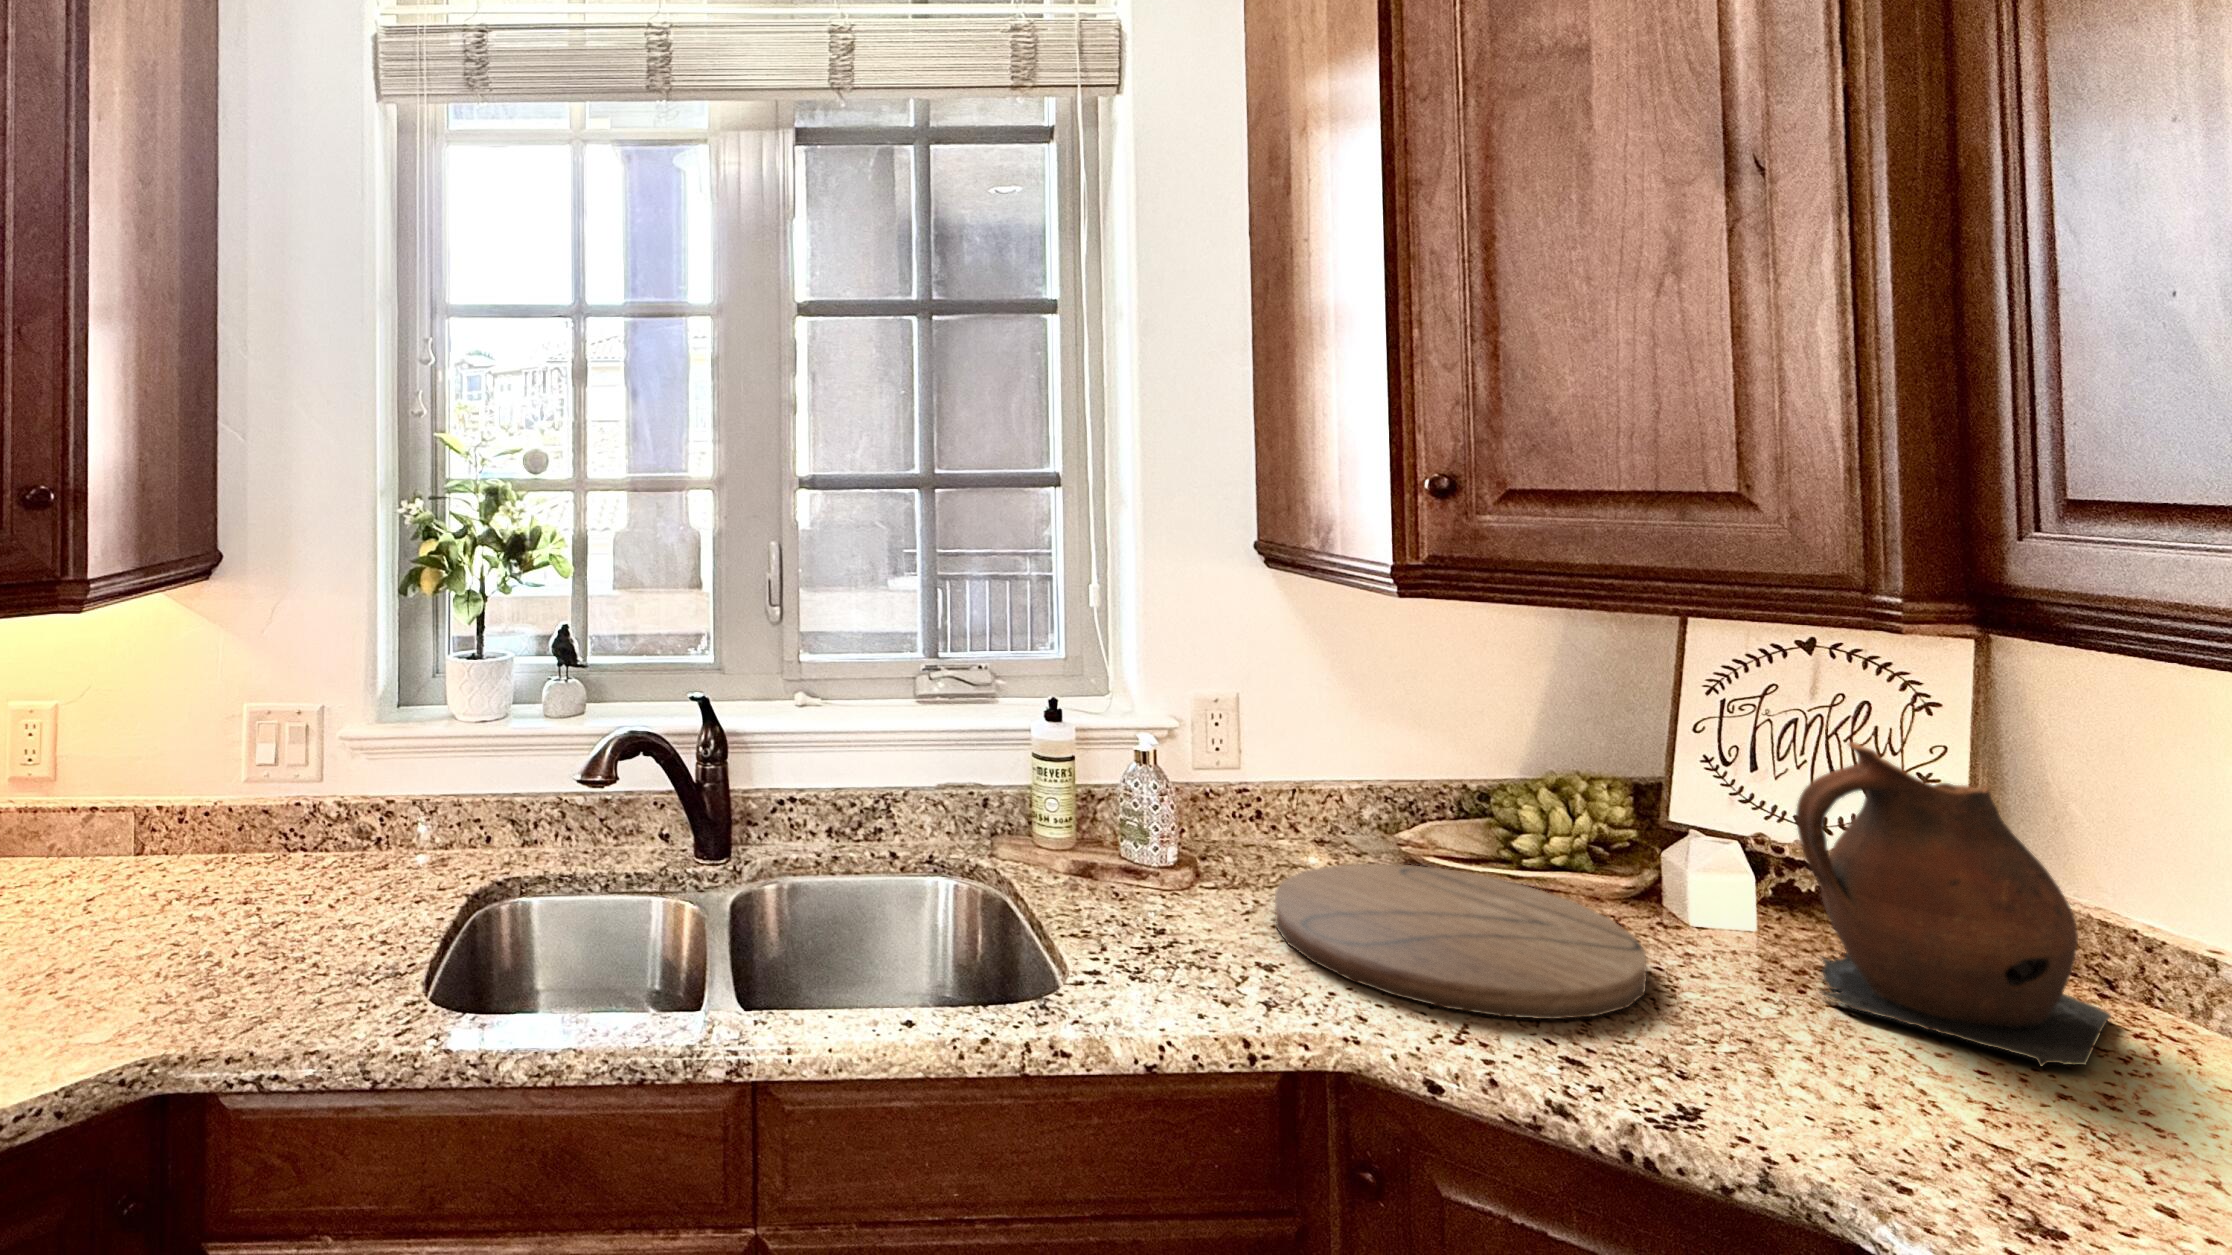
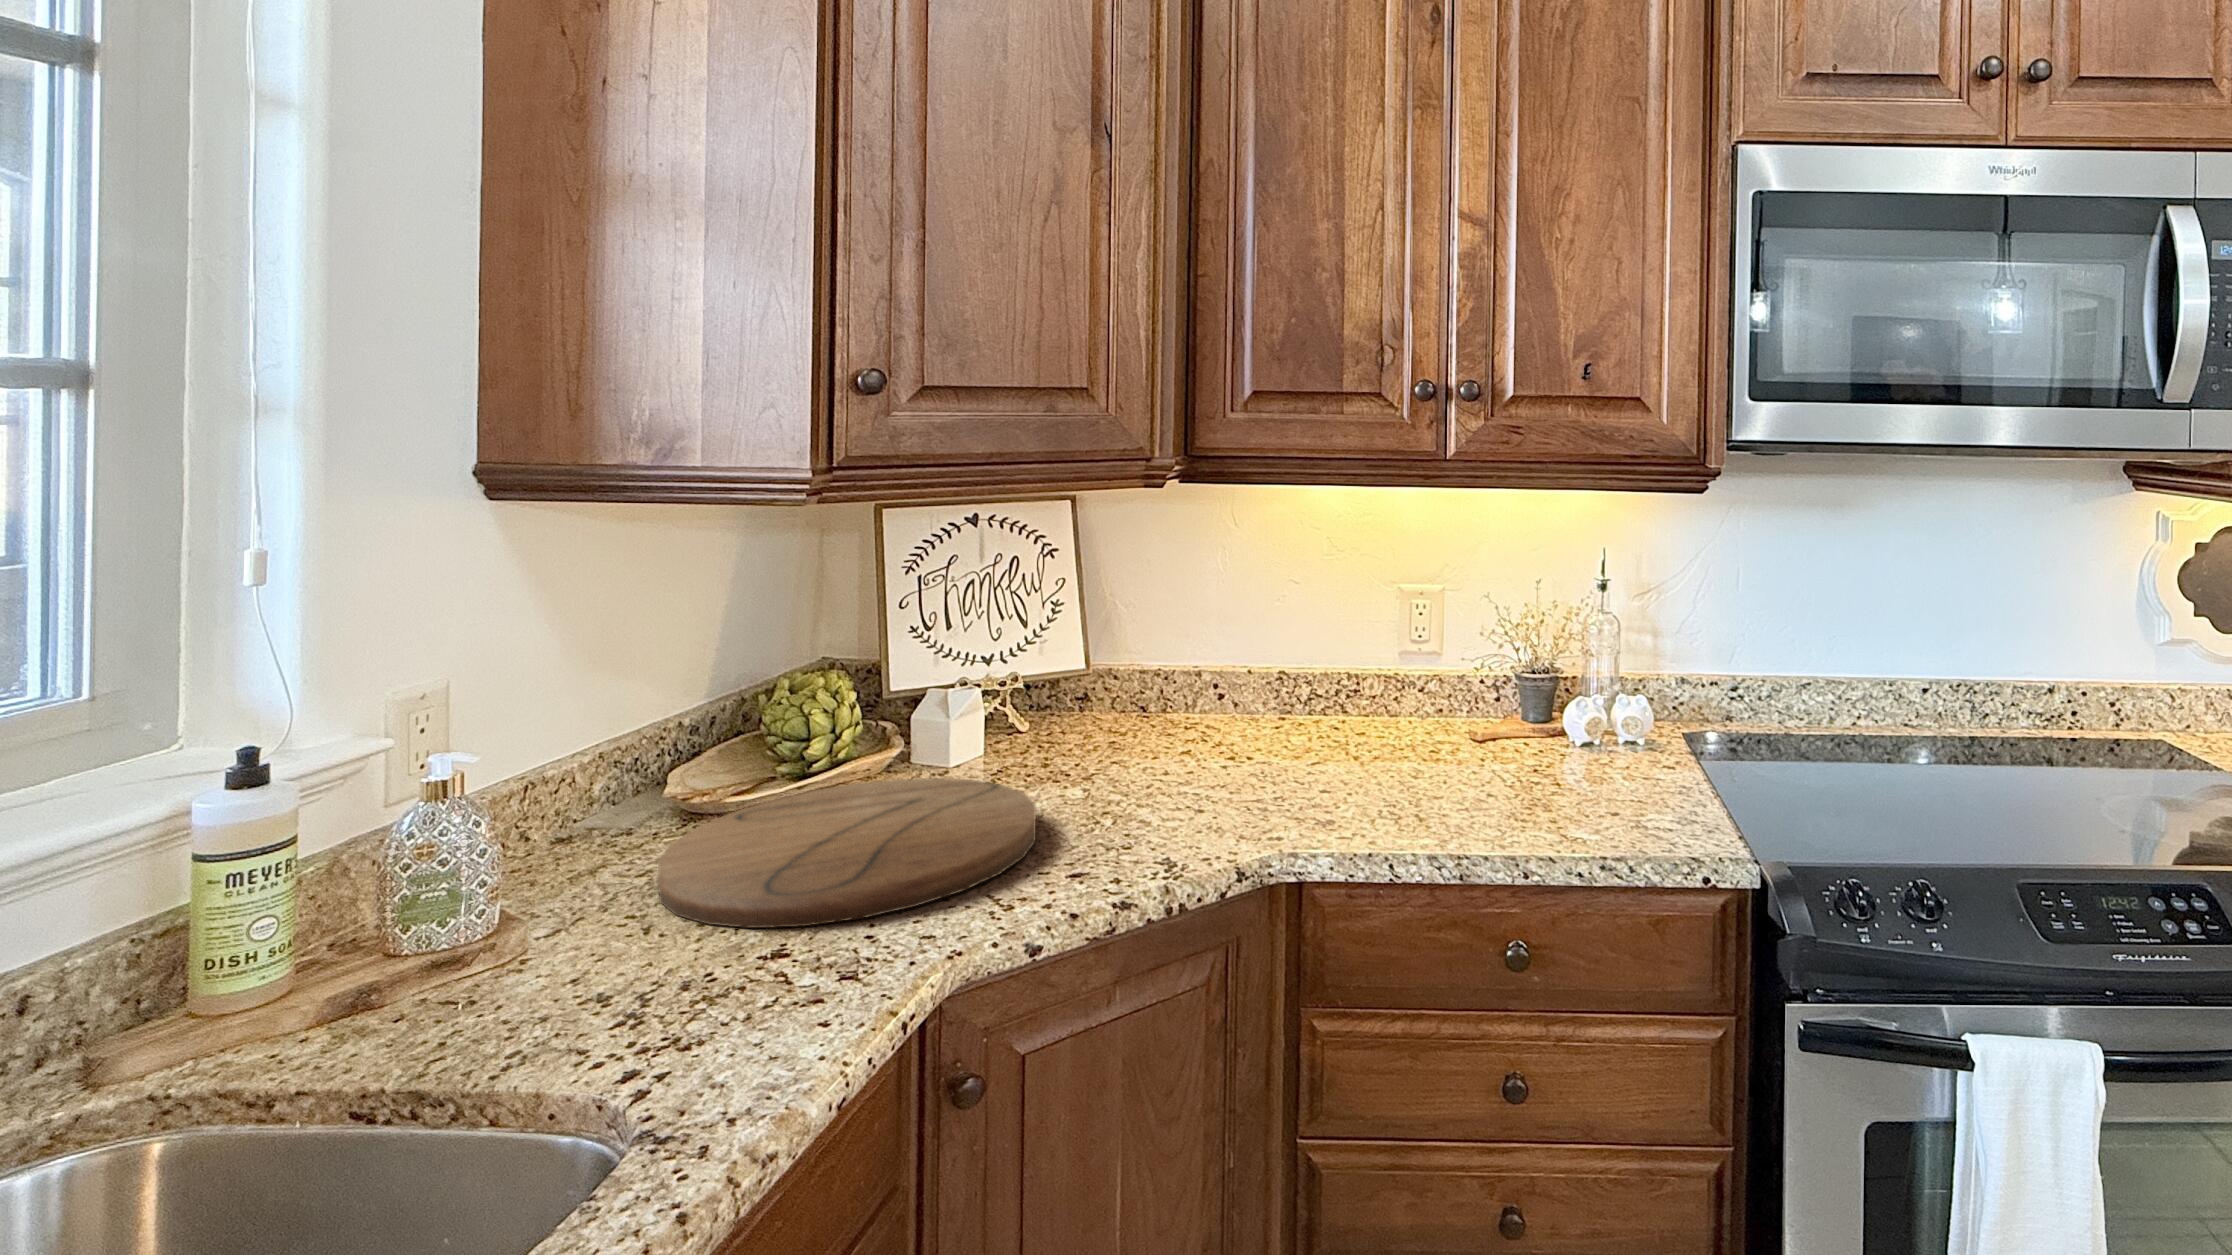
ceramic pitcher: present [1796,742,2111,1066] -> none [1039,575,1212,770]

